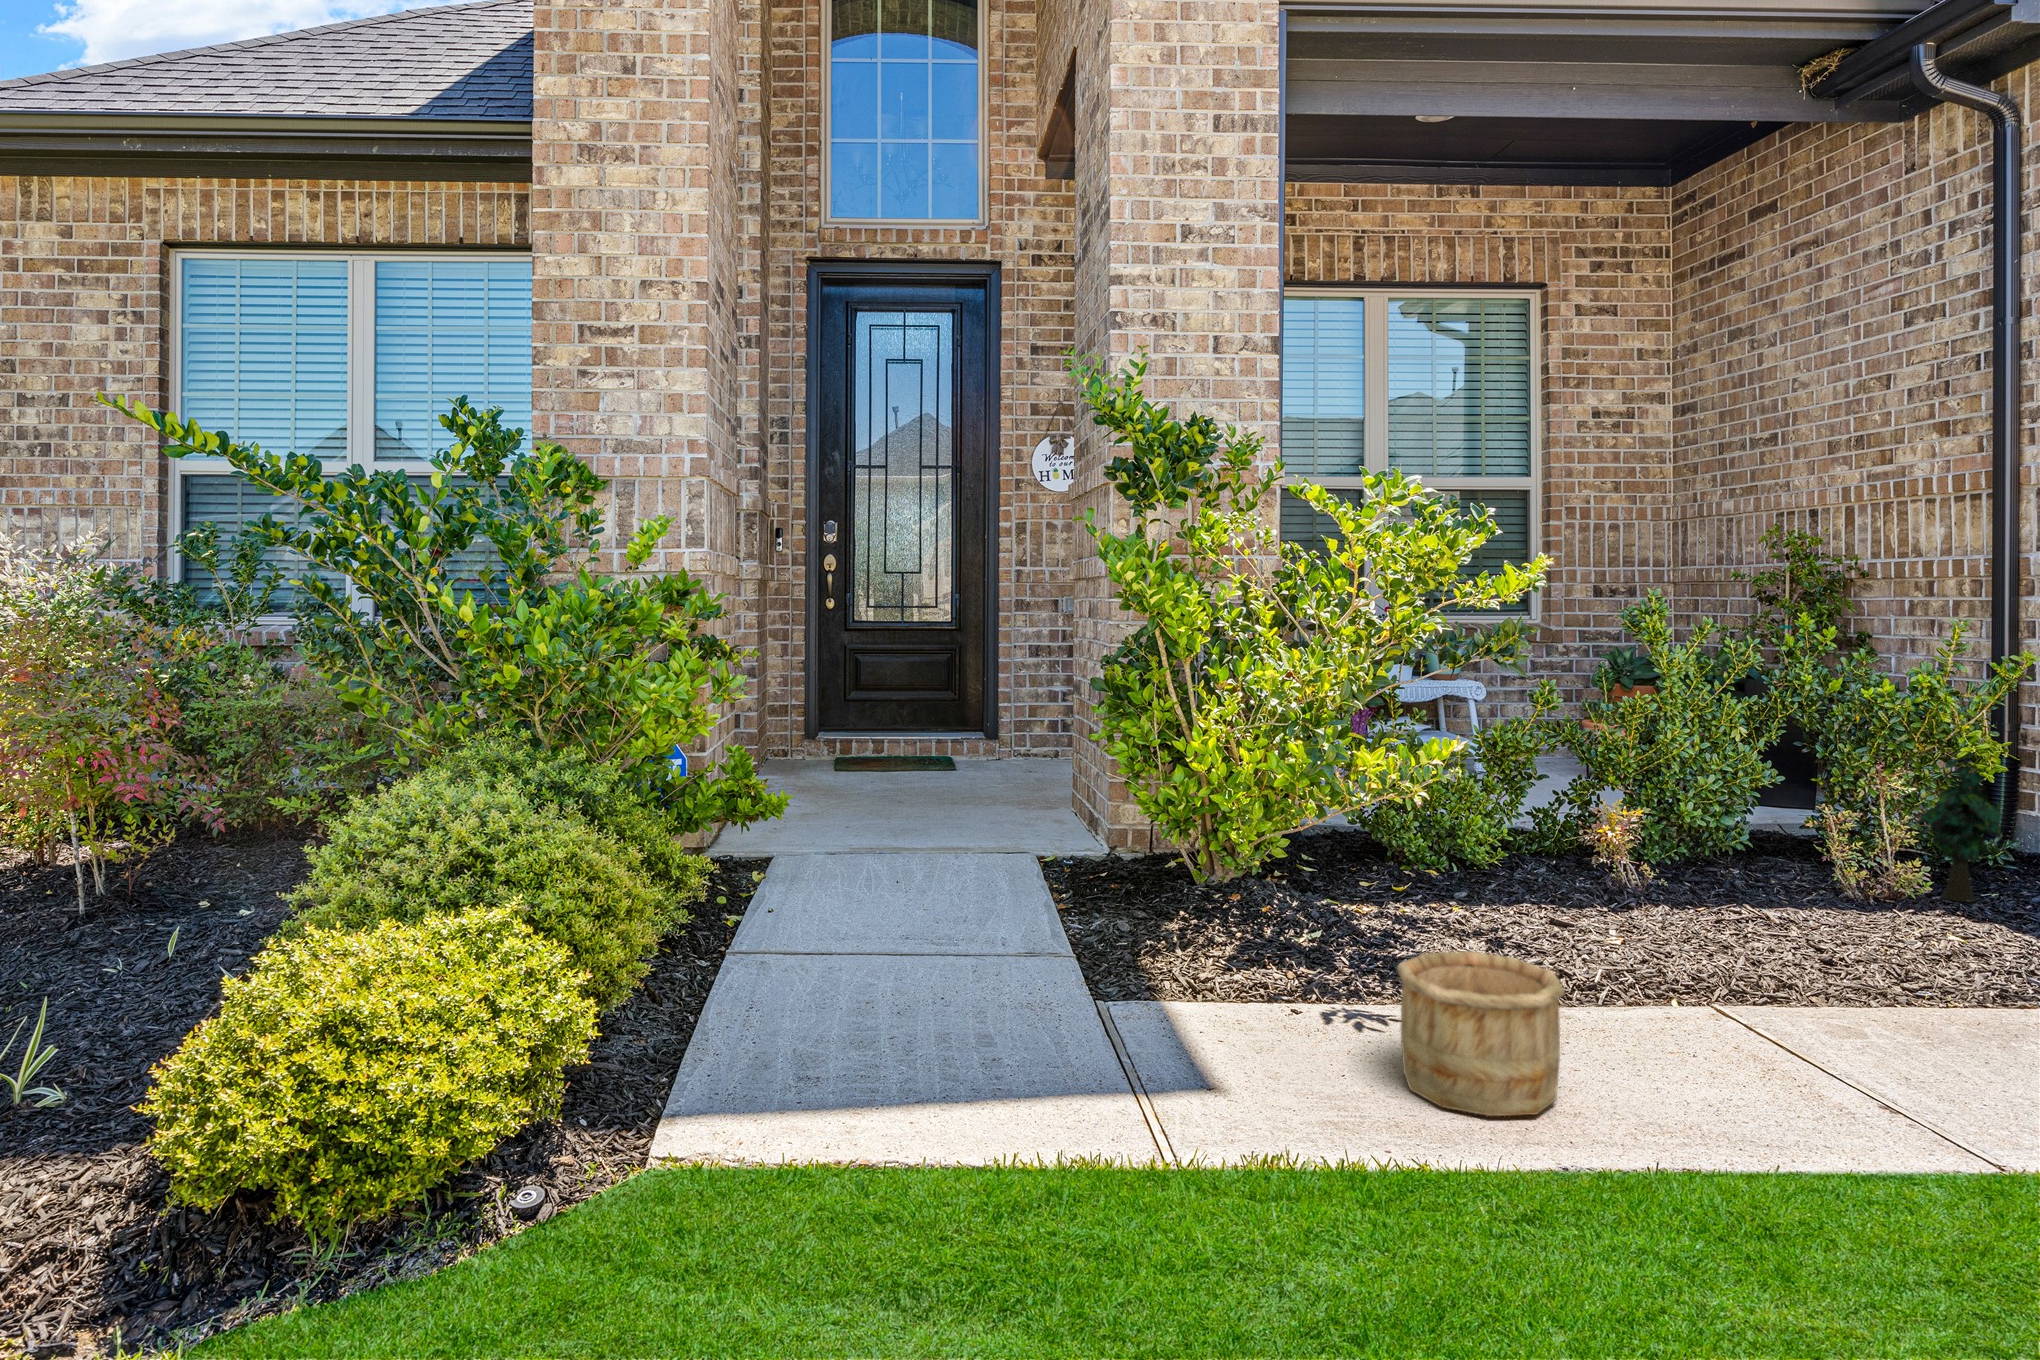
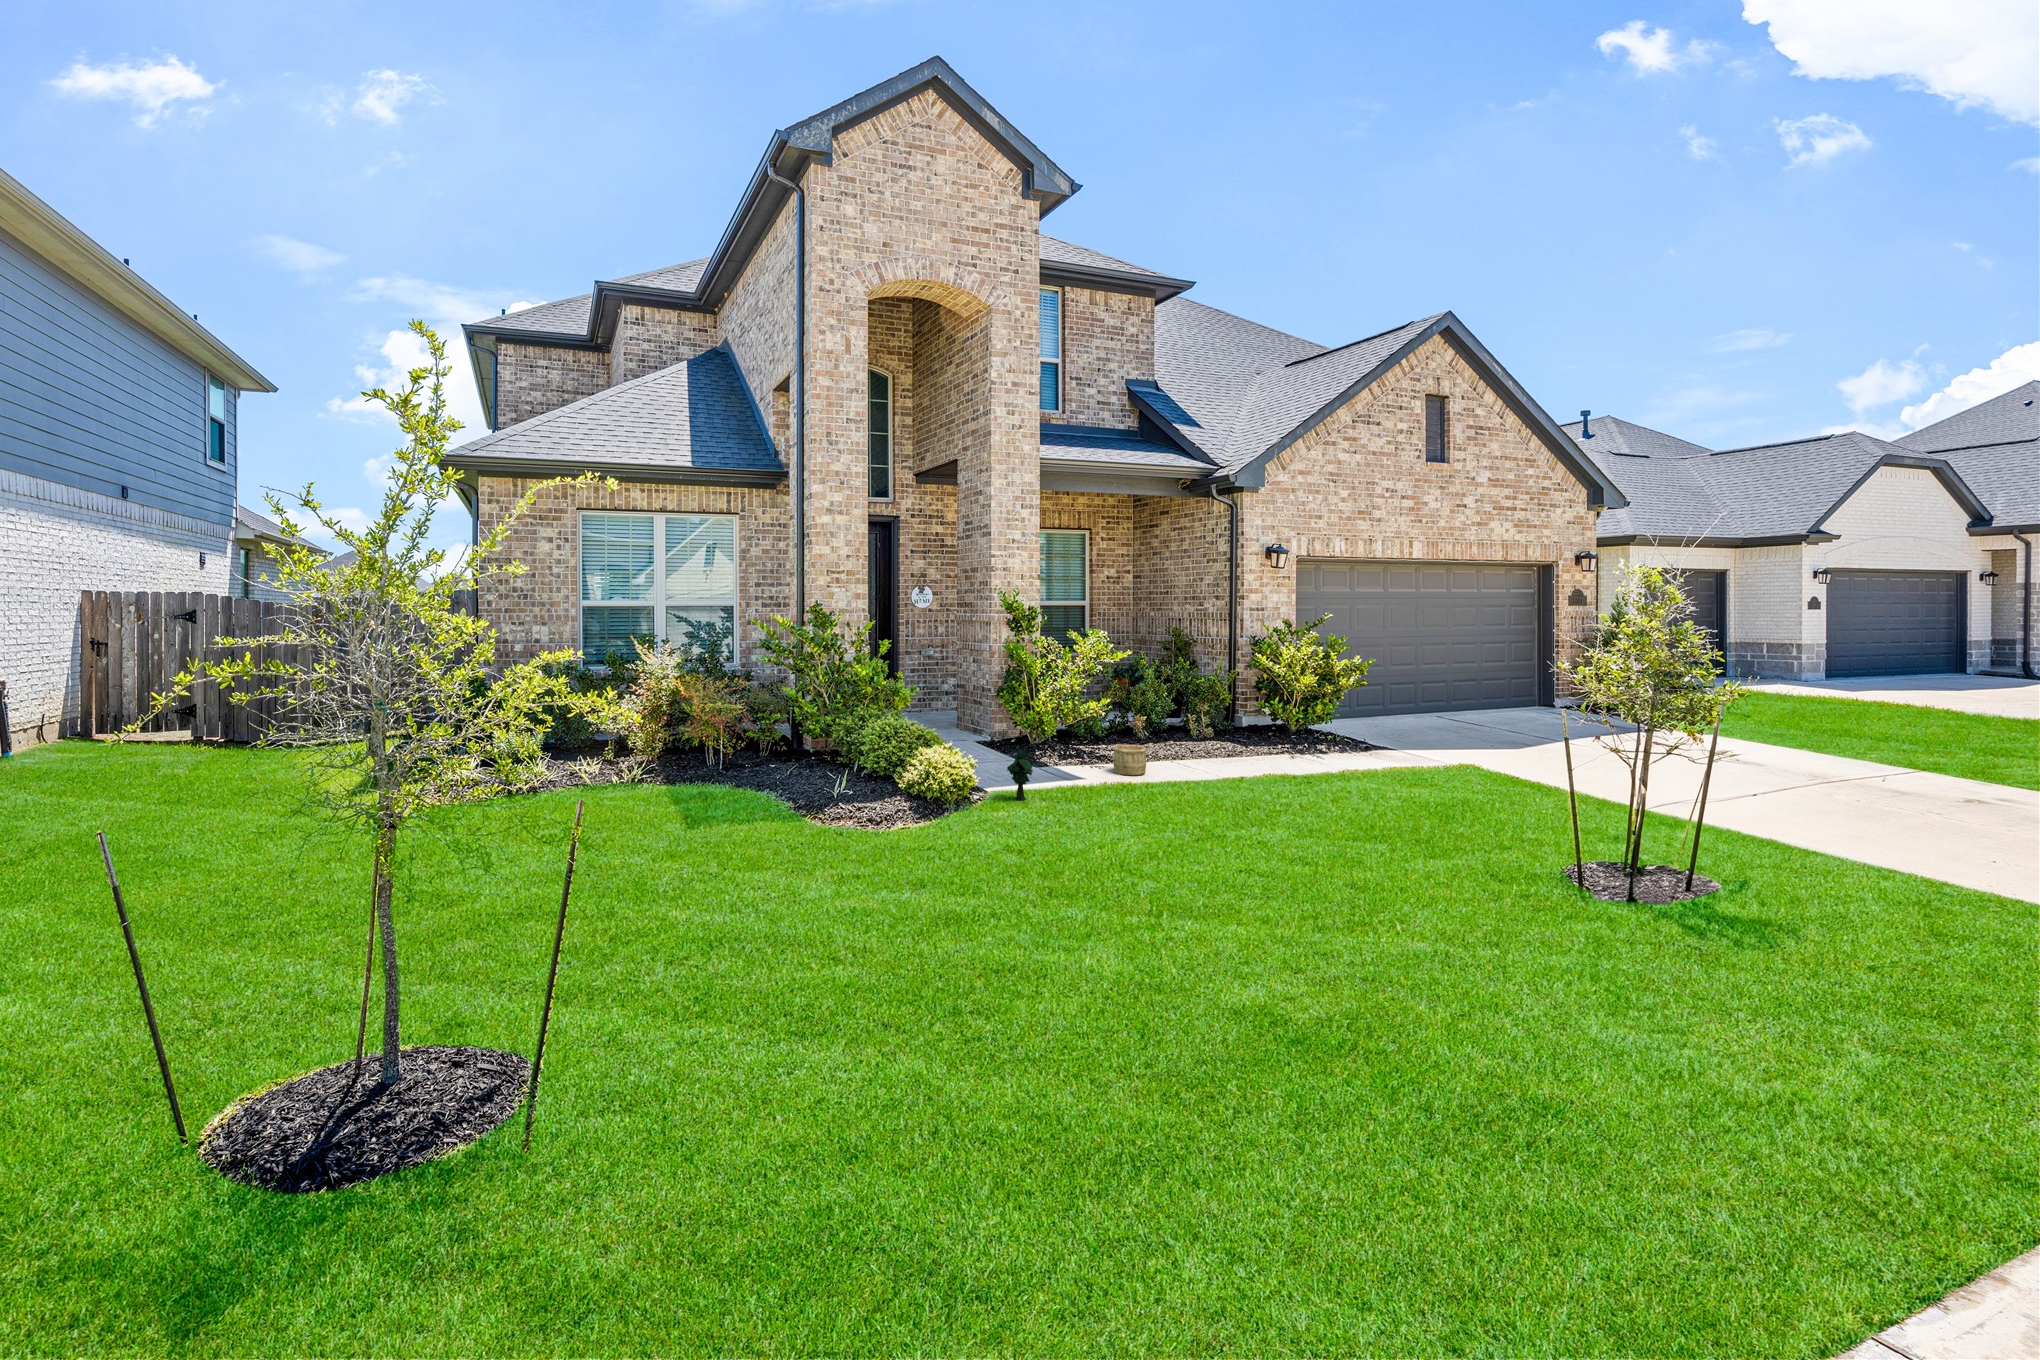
decorative plant: present [1920,757,2002,902] -> present [1007,744,1034,800]

